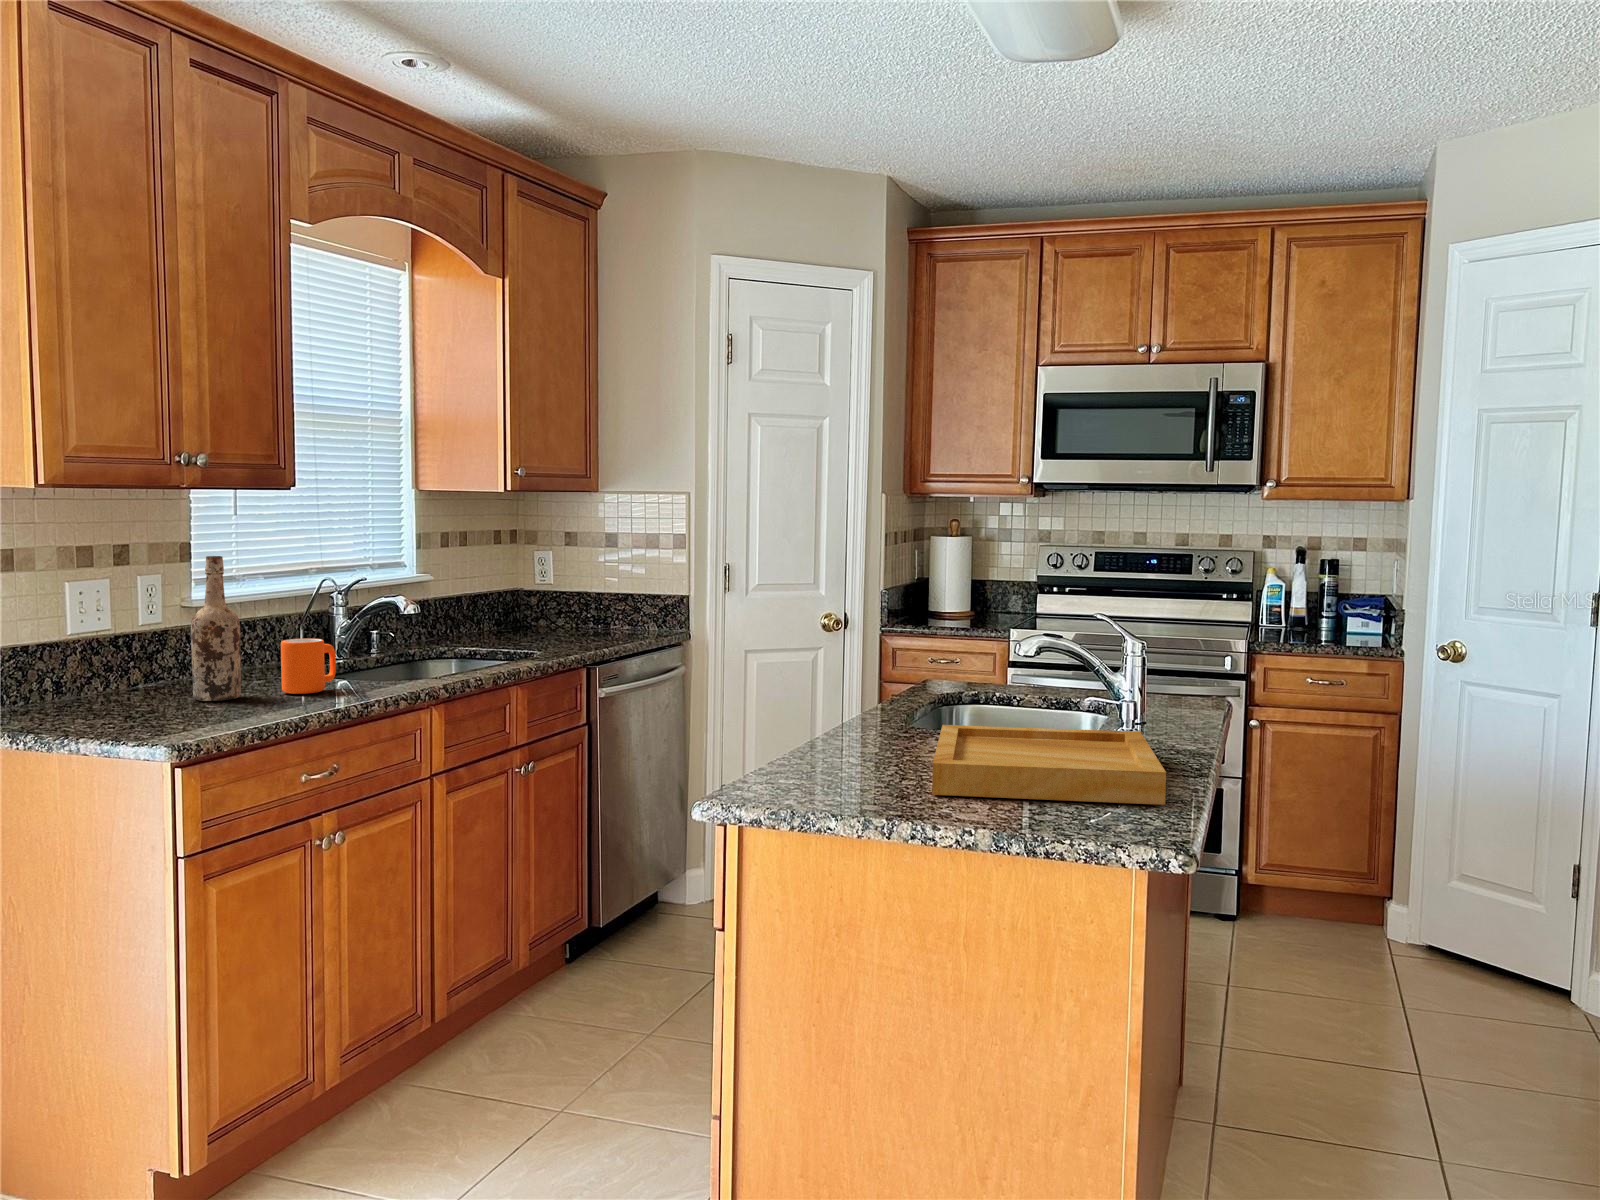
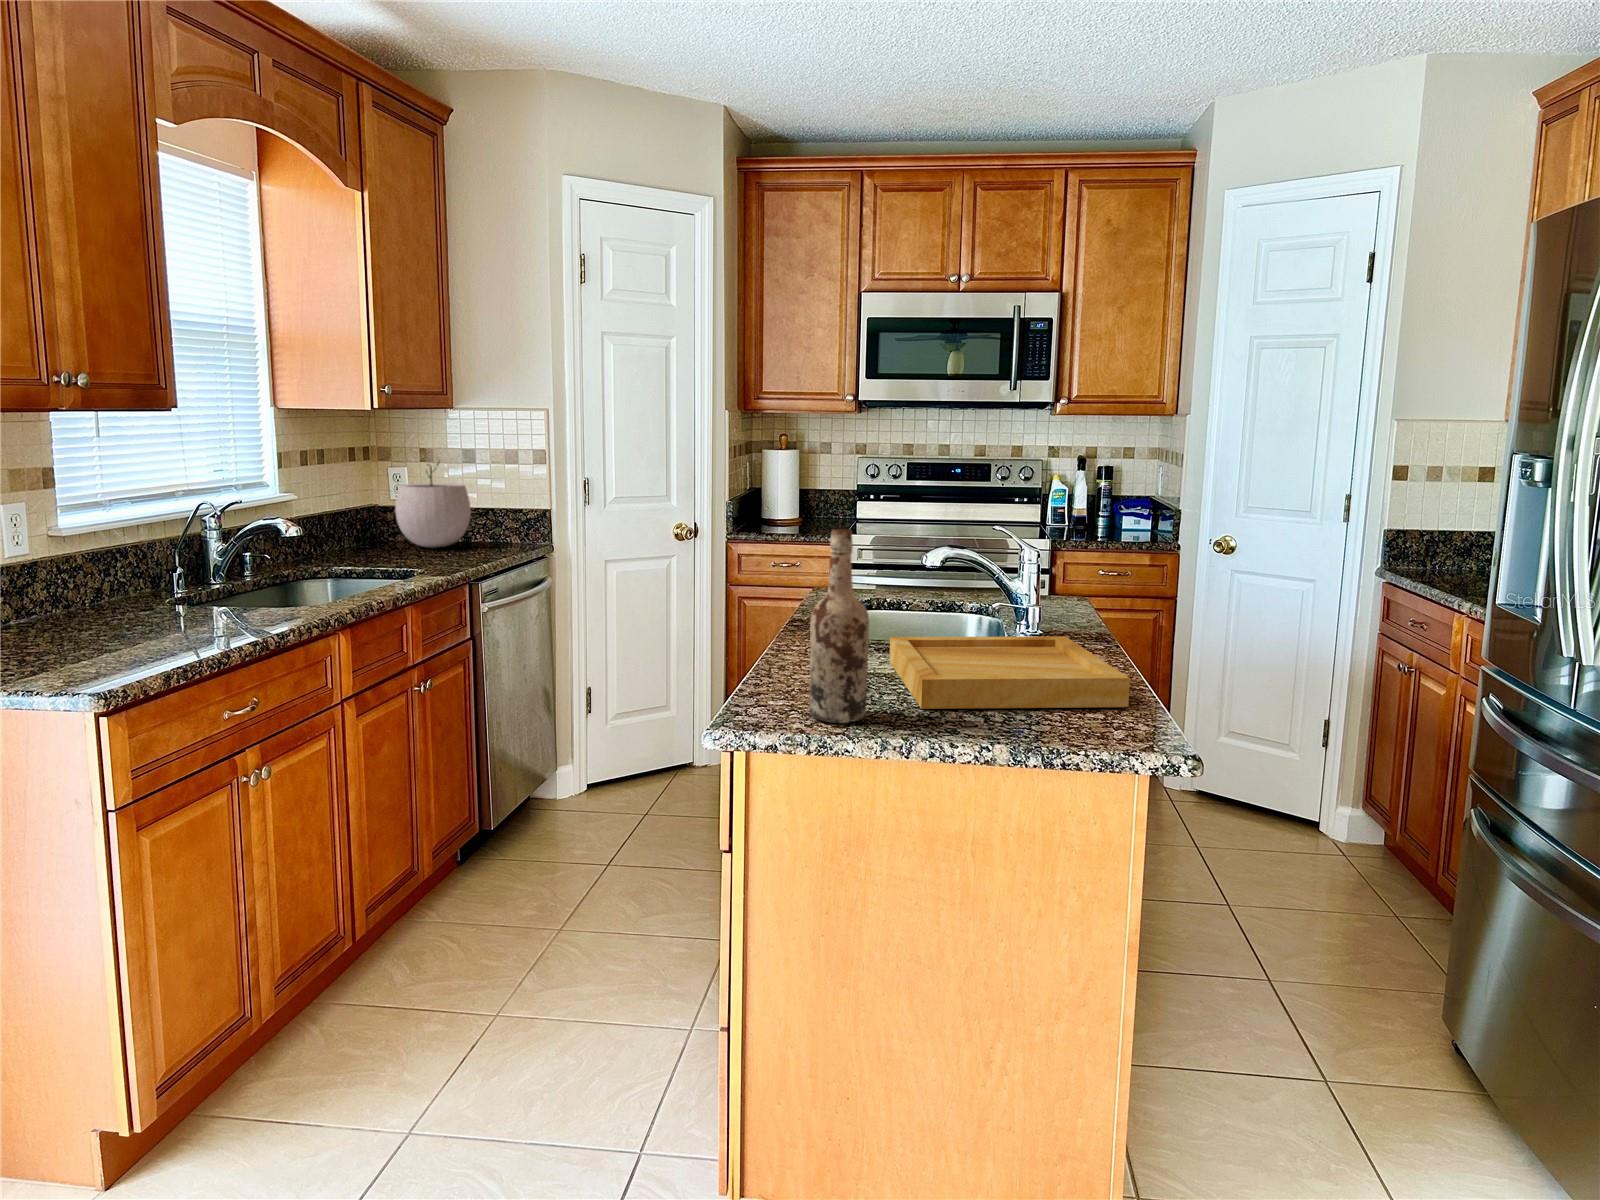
plant pot: none [533,541,606,633] -> present [395,462,471,548]
wine bottle: present [191,556,241,701] -> present [809,529,869,723]
mug: present [281,639,336,694] -> none [177,568,237,627]

